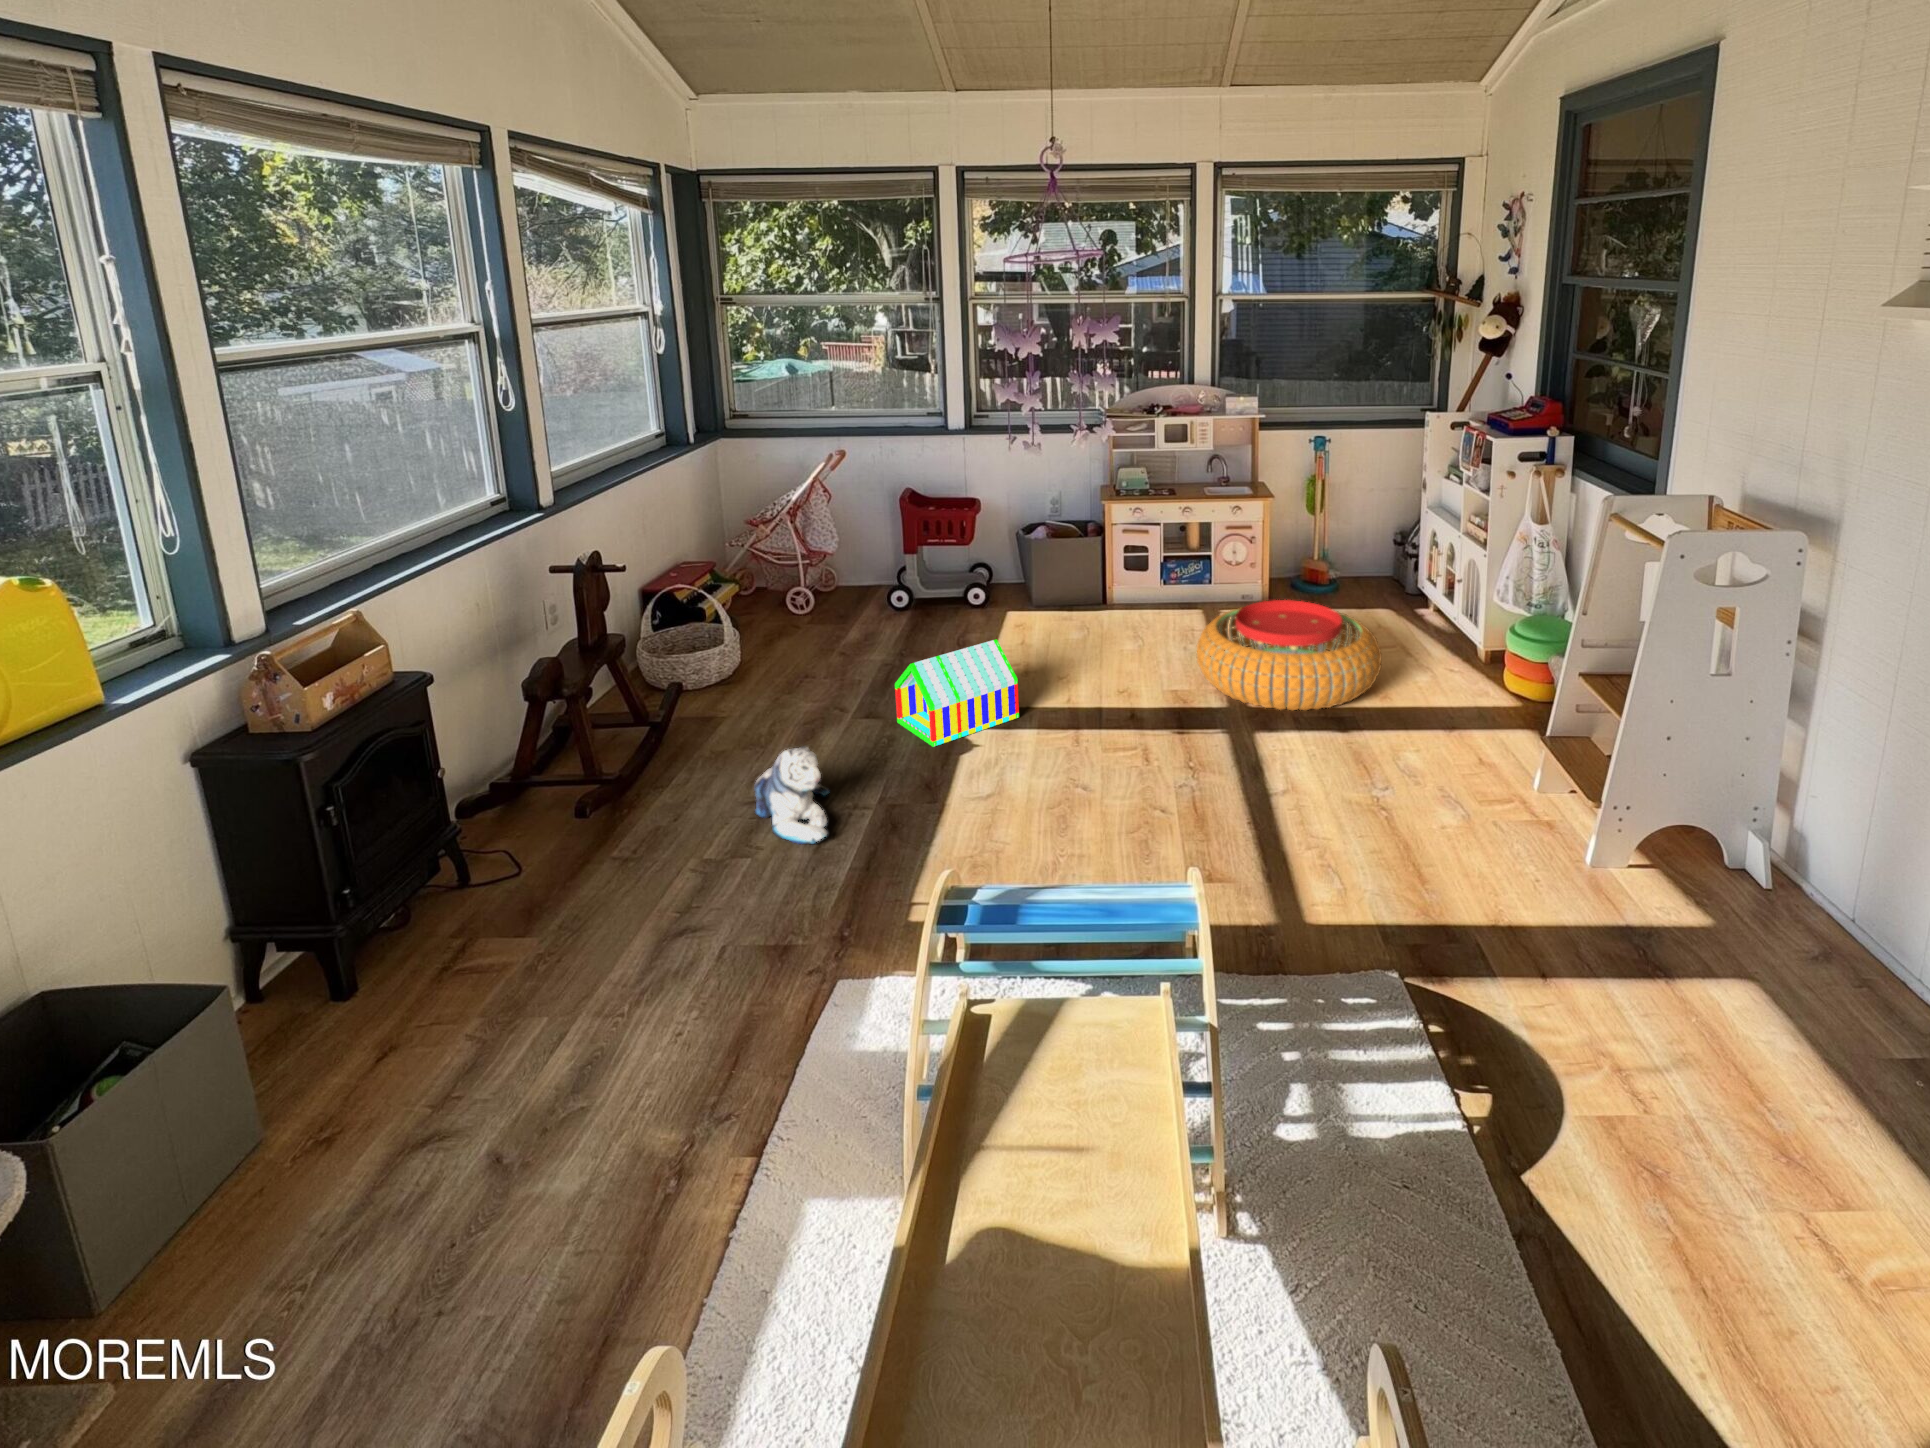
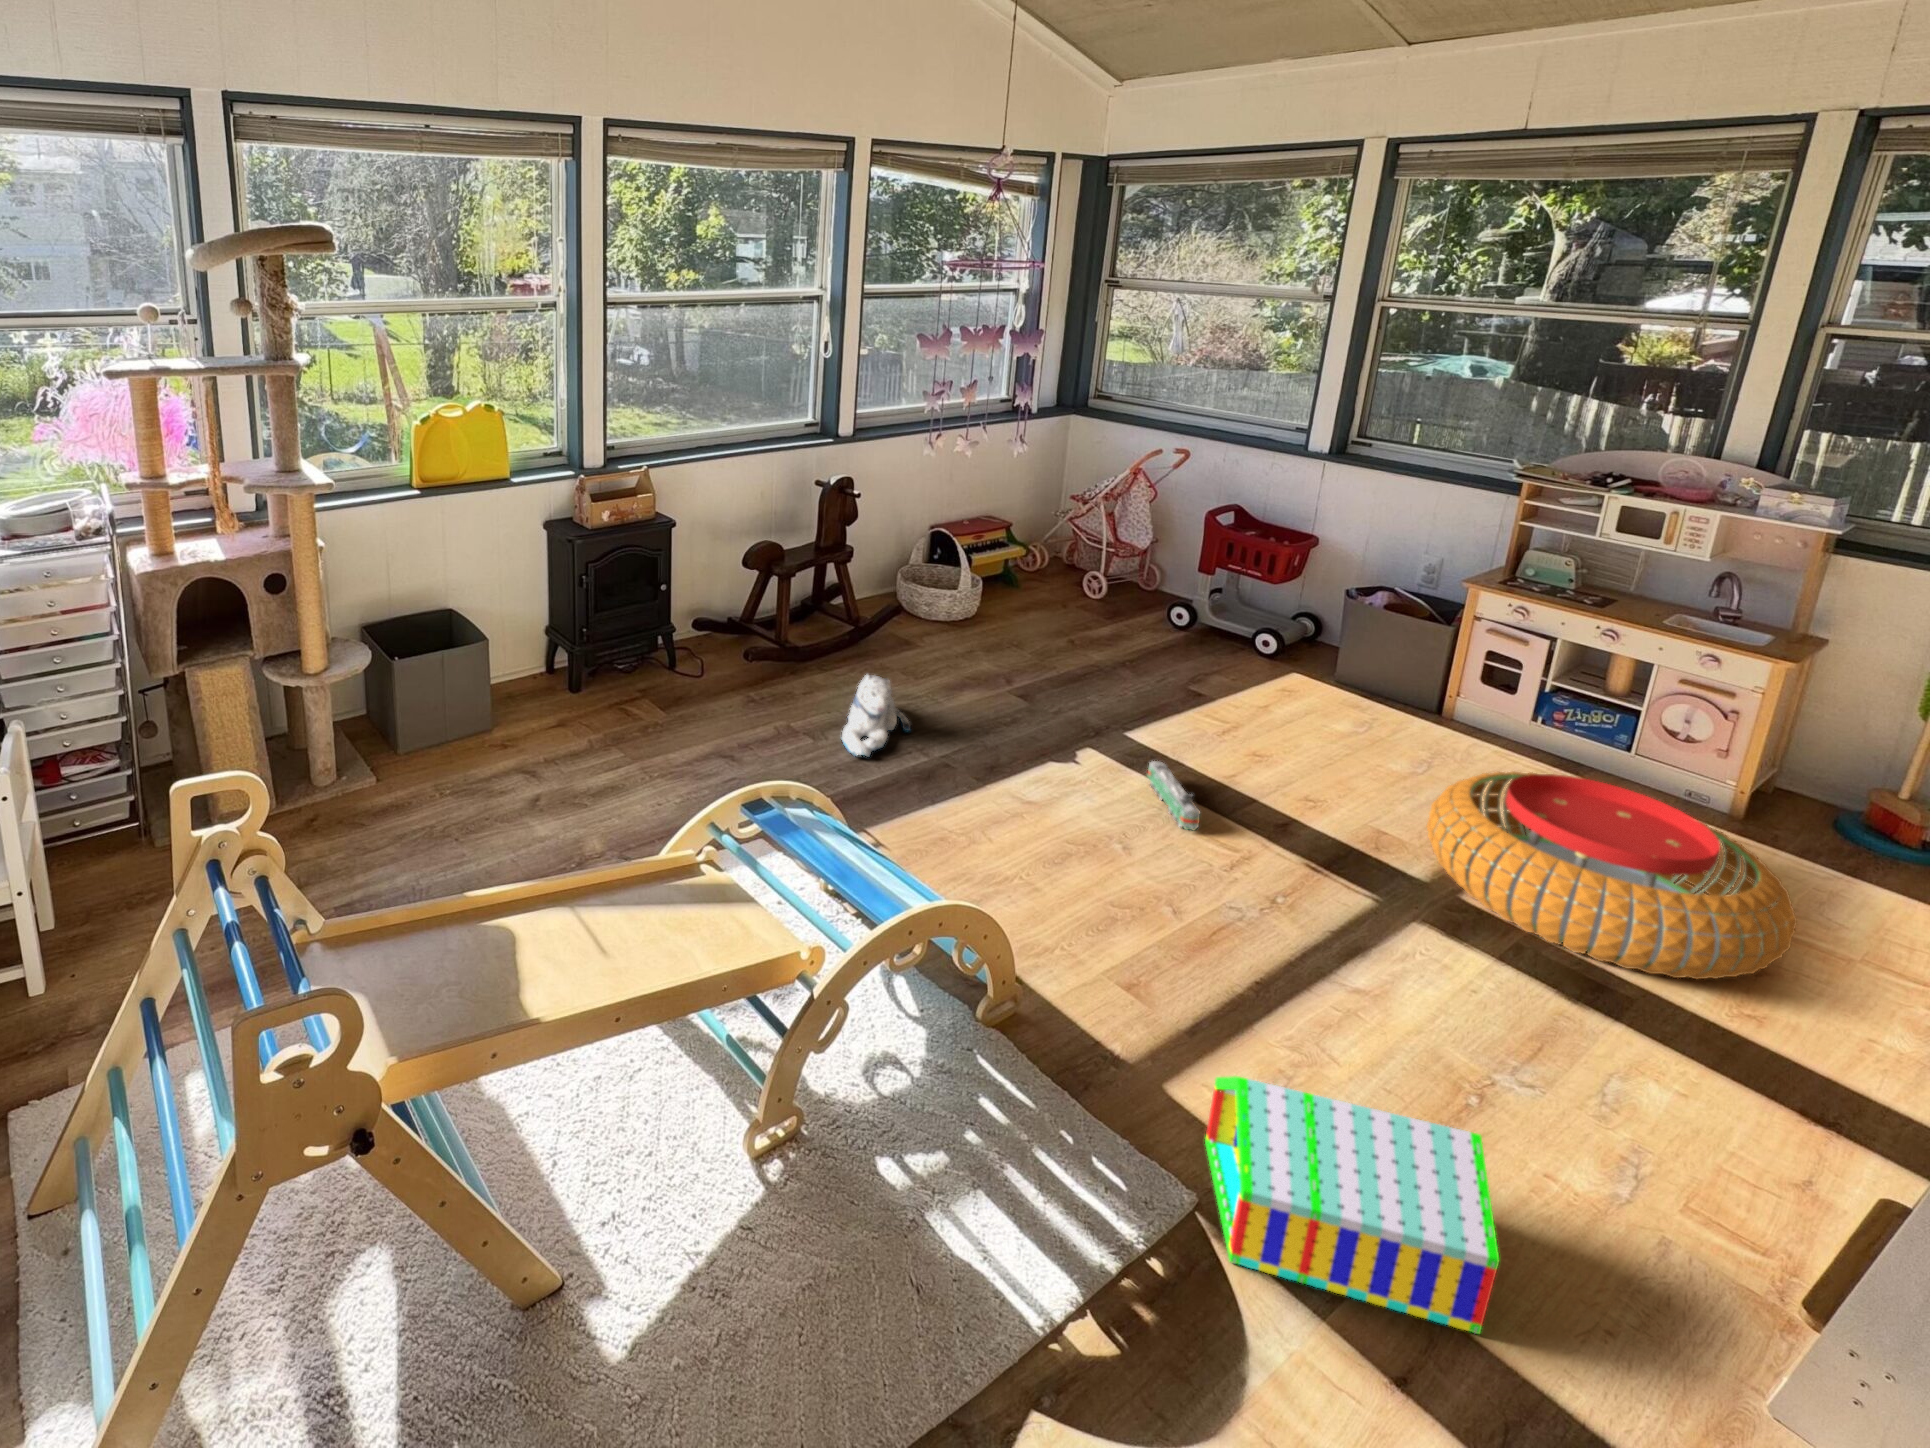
toy house: present [895,639,1019,747] -> present [1205,1076,1499,1334]
toy train: none [1034,710,1107,753] -> present [1148,761,1200,830]

